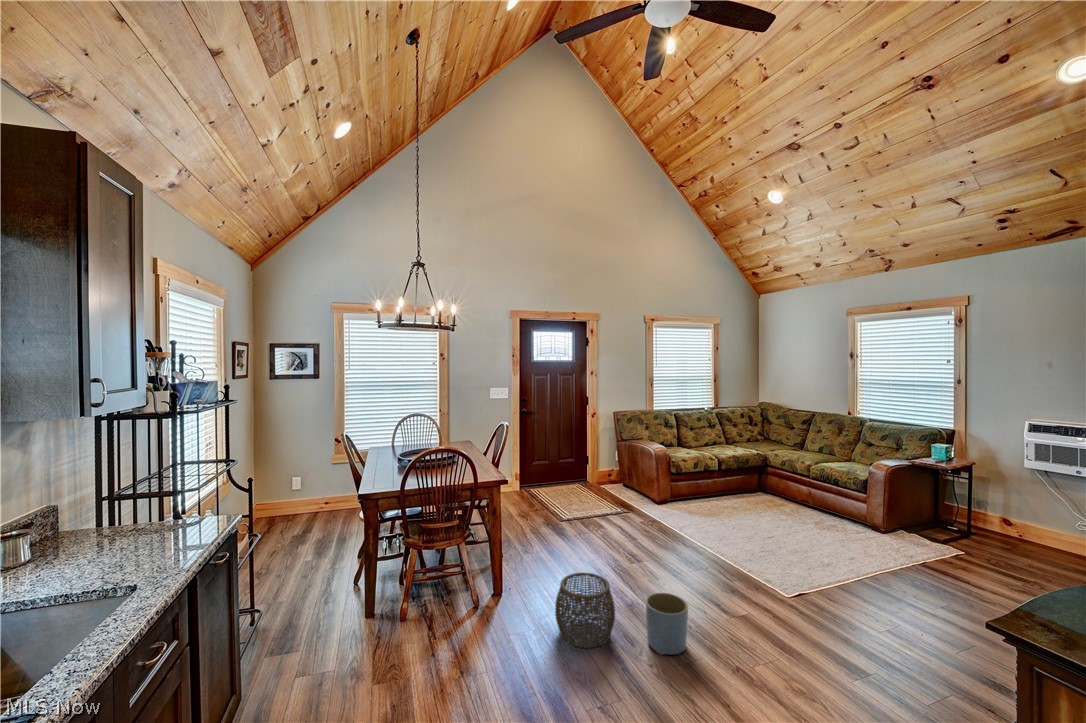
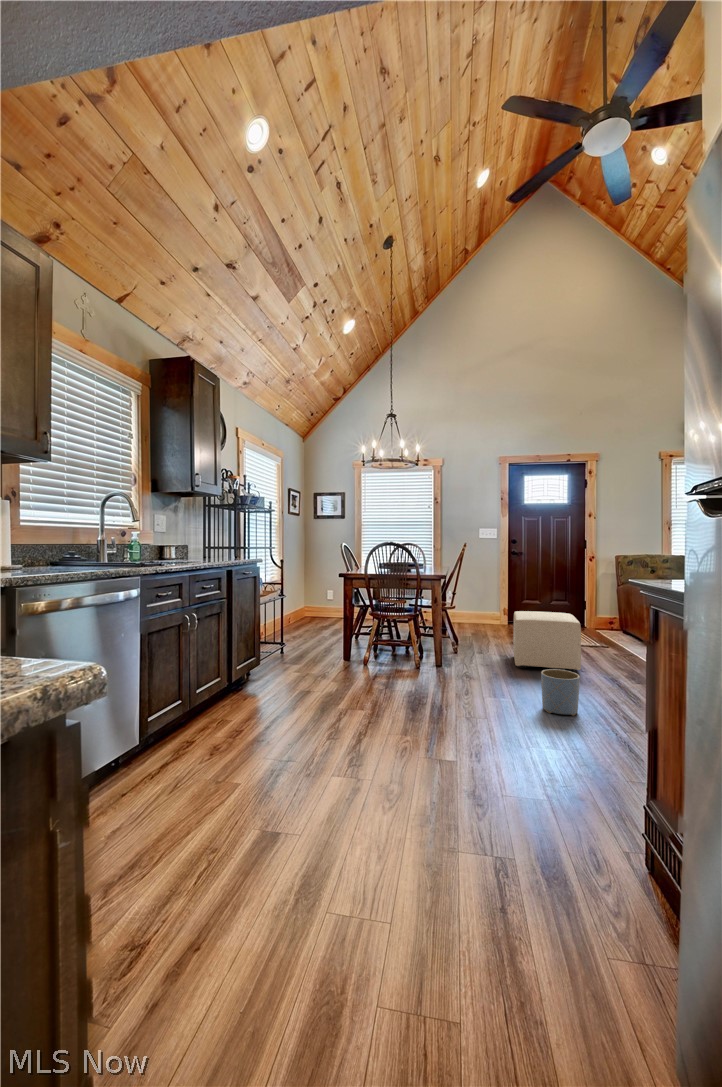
ottoman: none [557,493,636,569] -> present [513,611,581,672]
woven basket: present [555,572,615,649] -> none [468,648,520,701]

